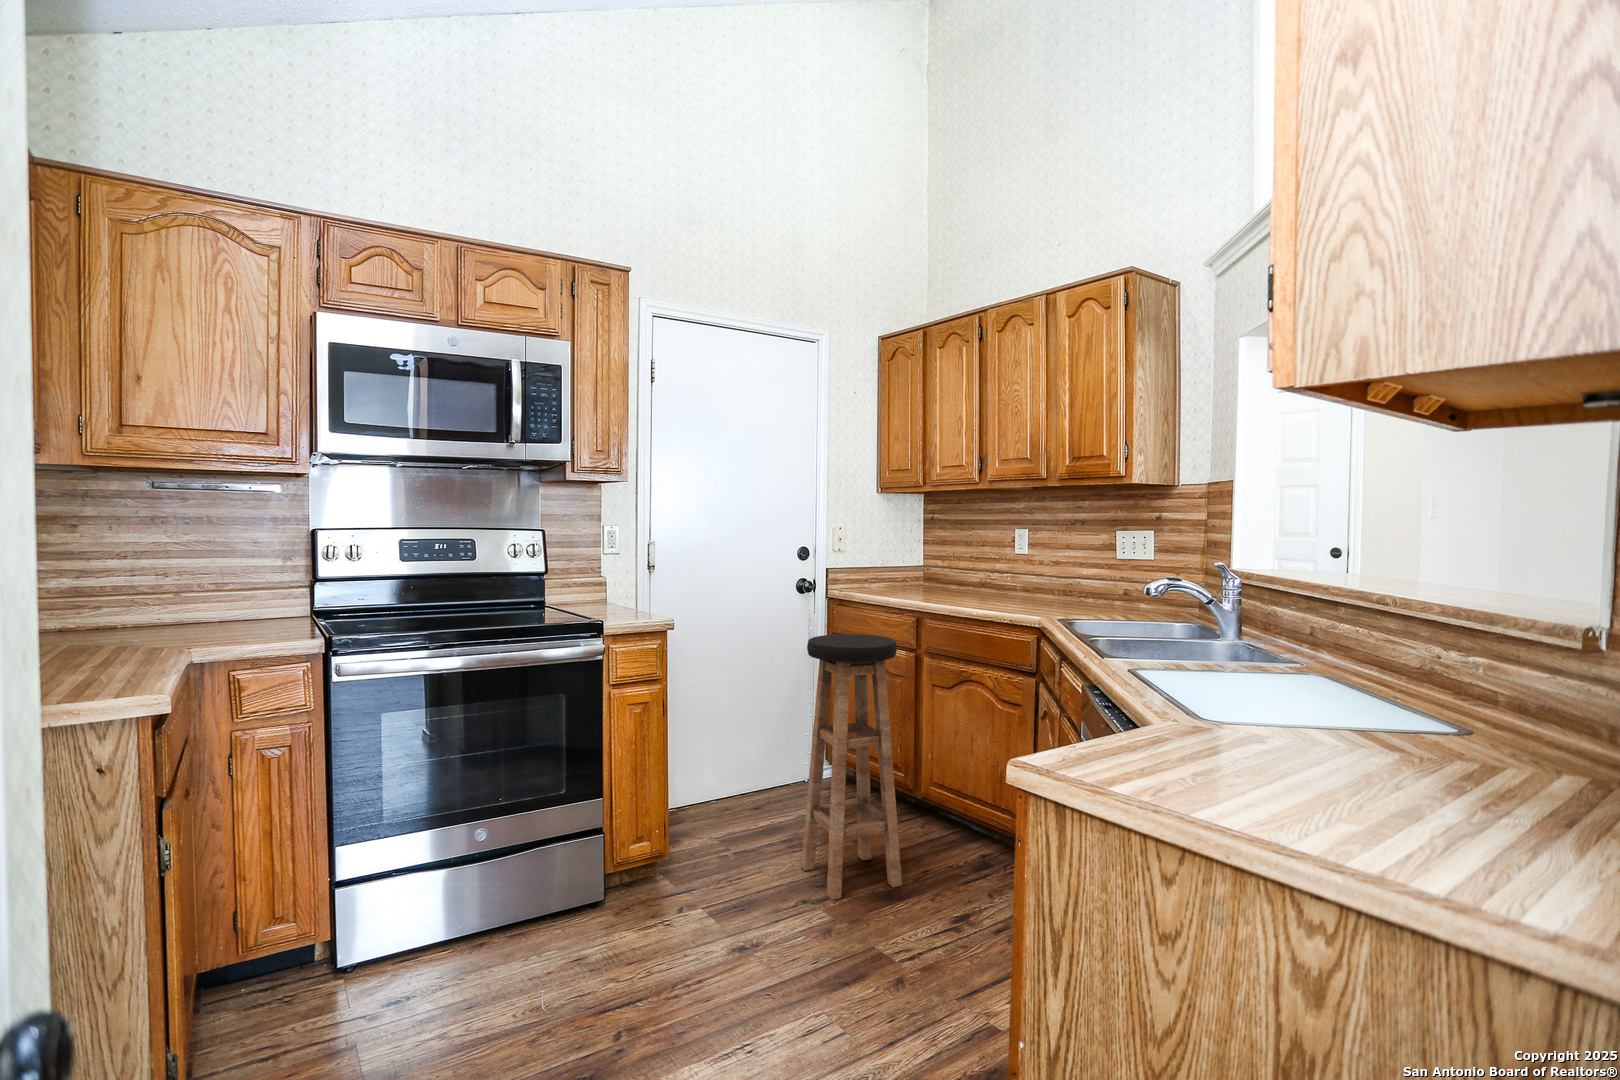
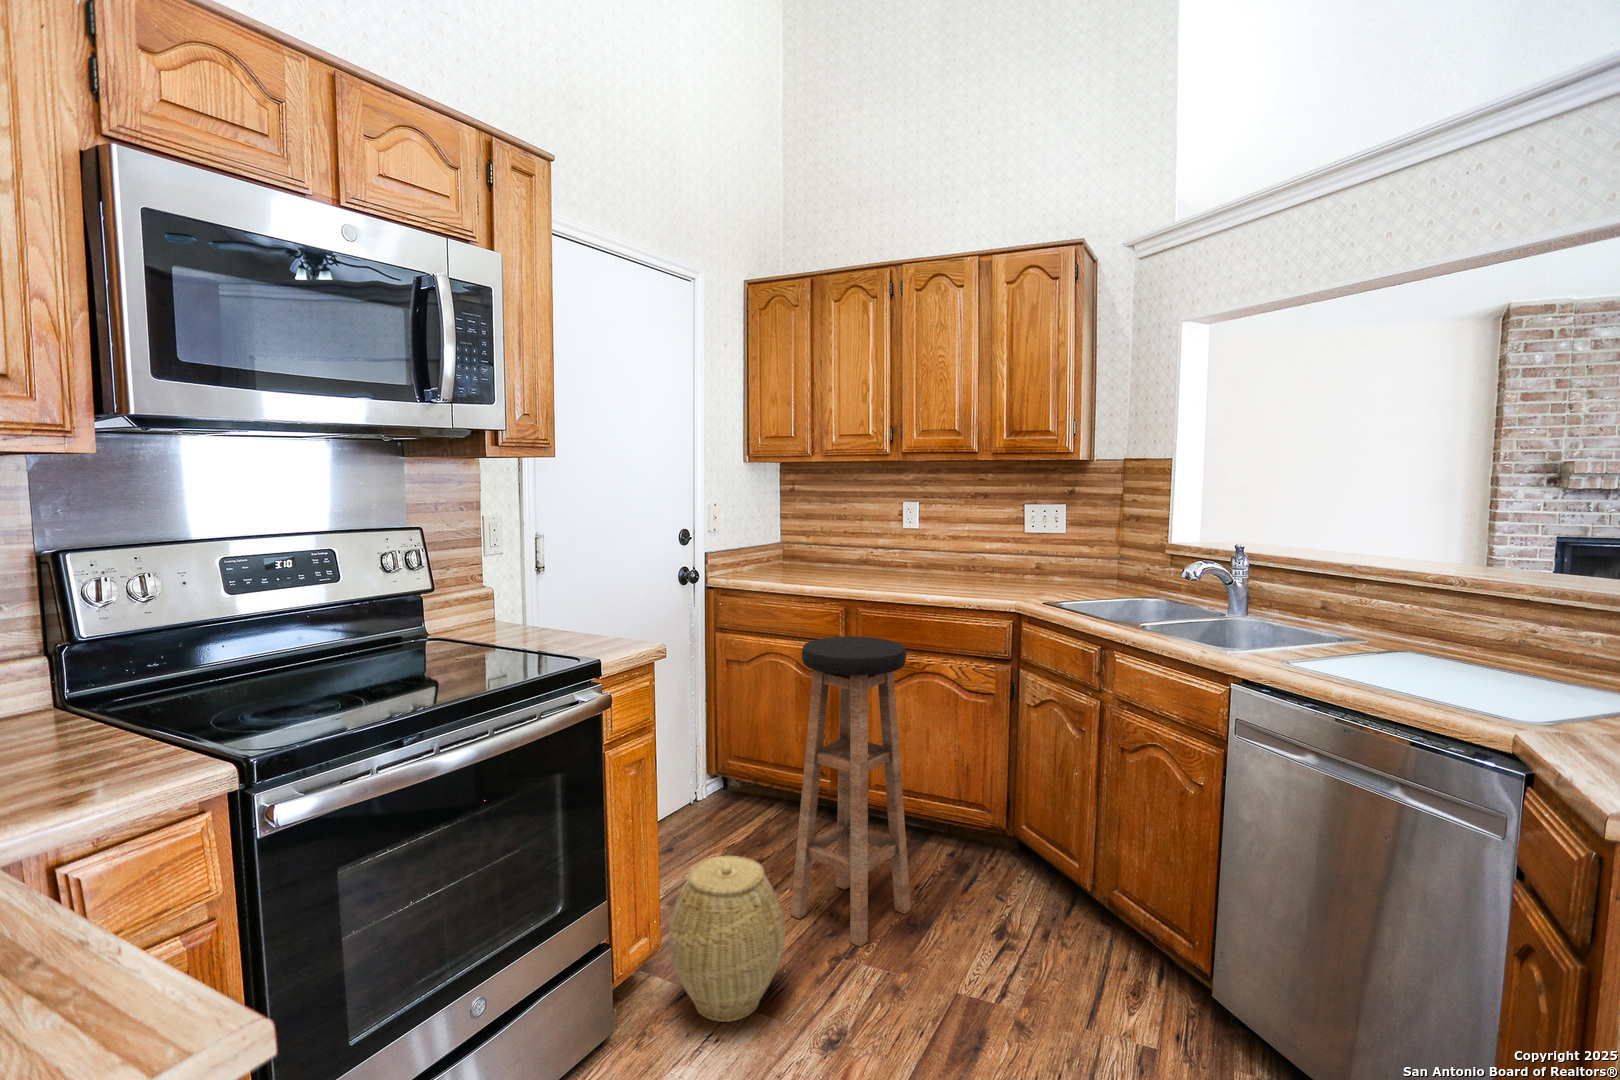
woven basket: none [652,791,744,919] -> present [668,856,785,1022]

